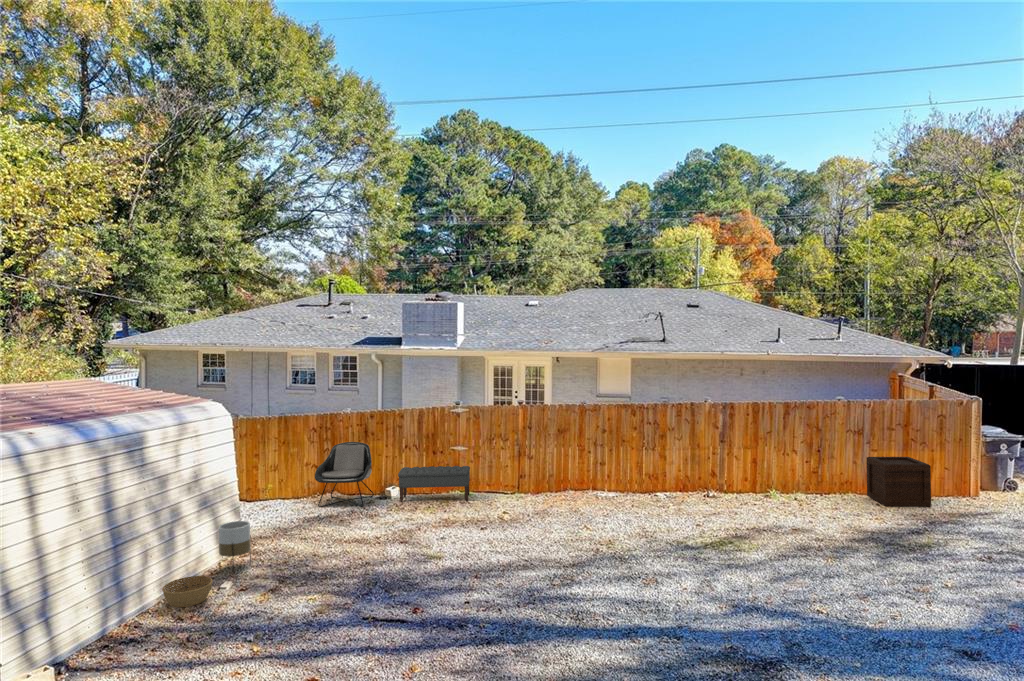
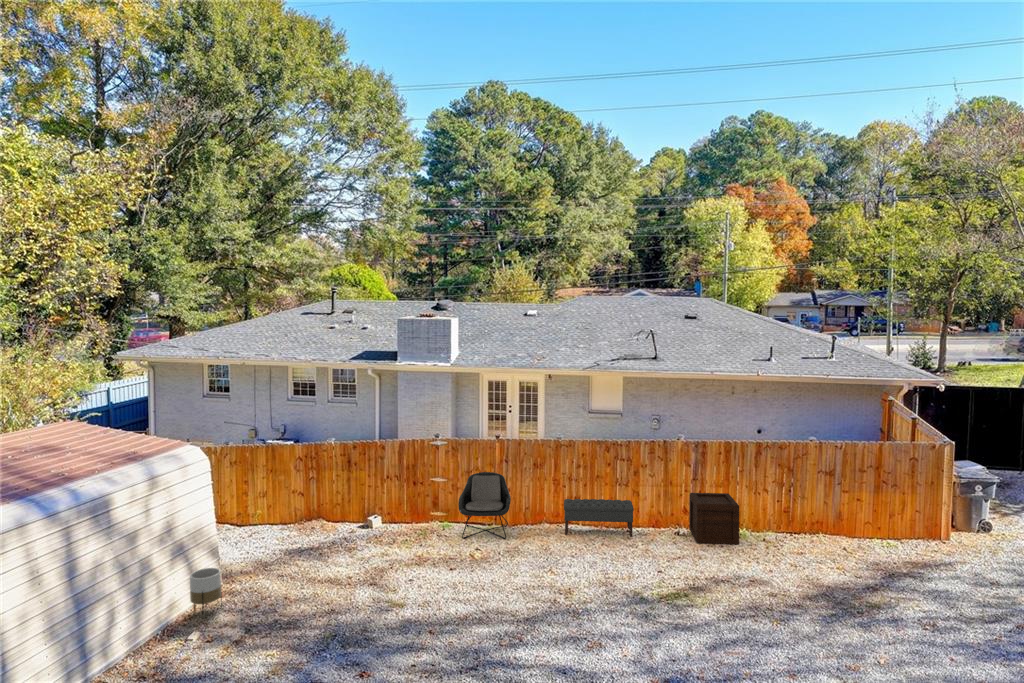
lounge chair: present [315,442,374,507] -> present [458,472,511,539]
wooden crate: present [866,457,931,507] -> present [689,493,739,545]
bench: present [398,466,470,502] -> present [564,499,634,537]
basket: present [162,576,213,607] -> none [128,630,177,664]

